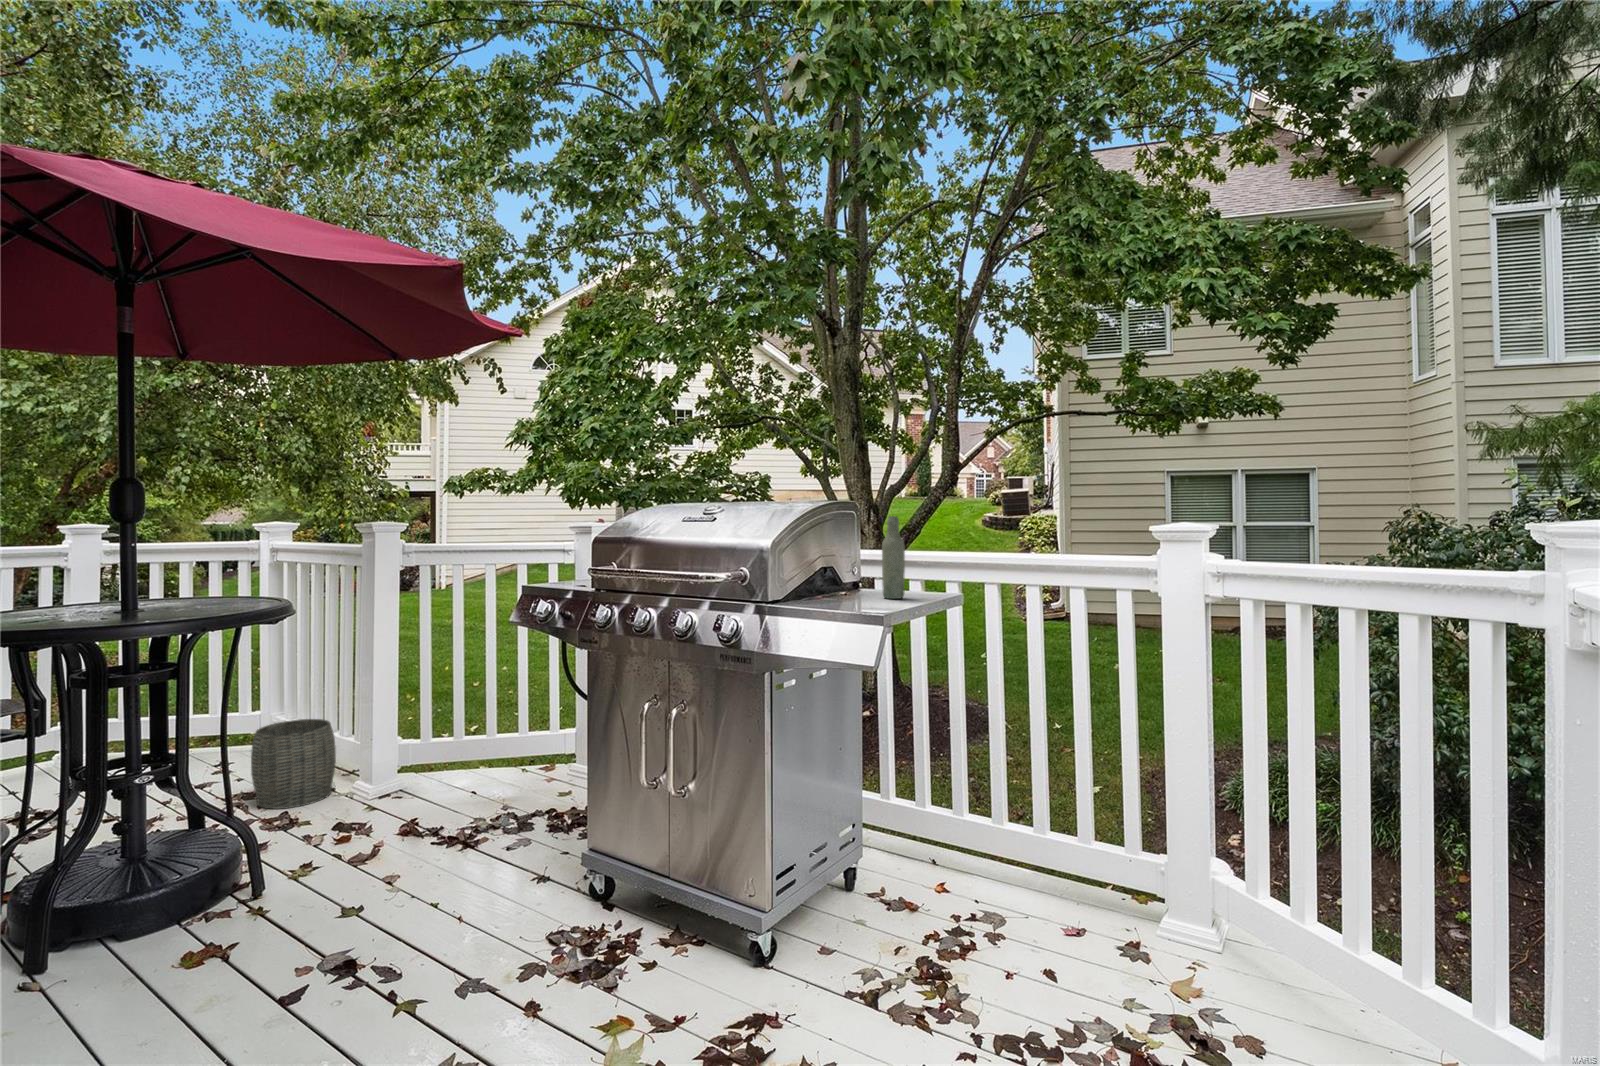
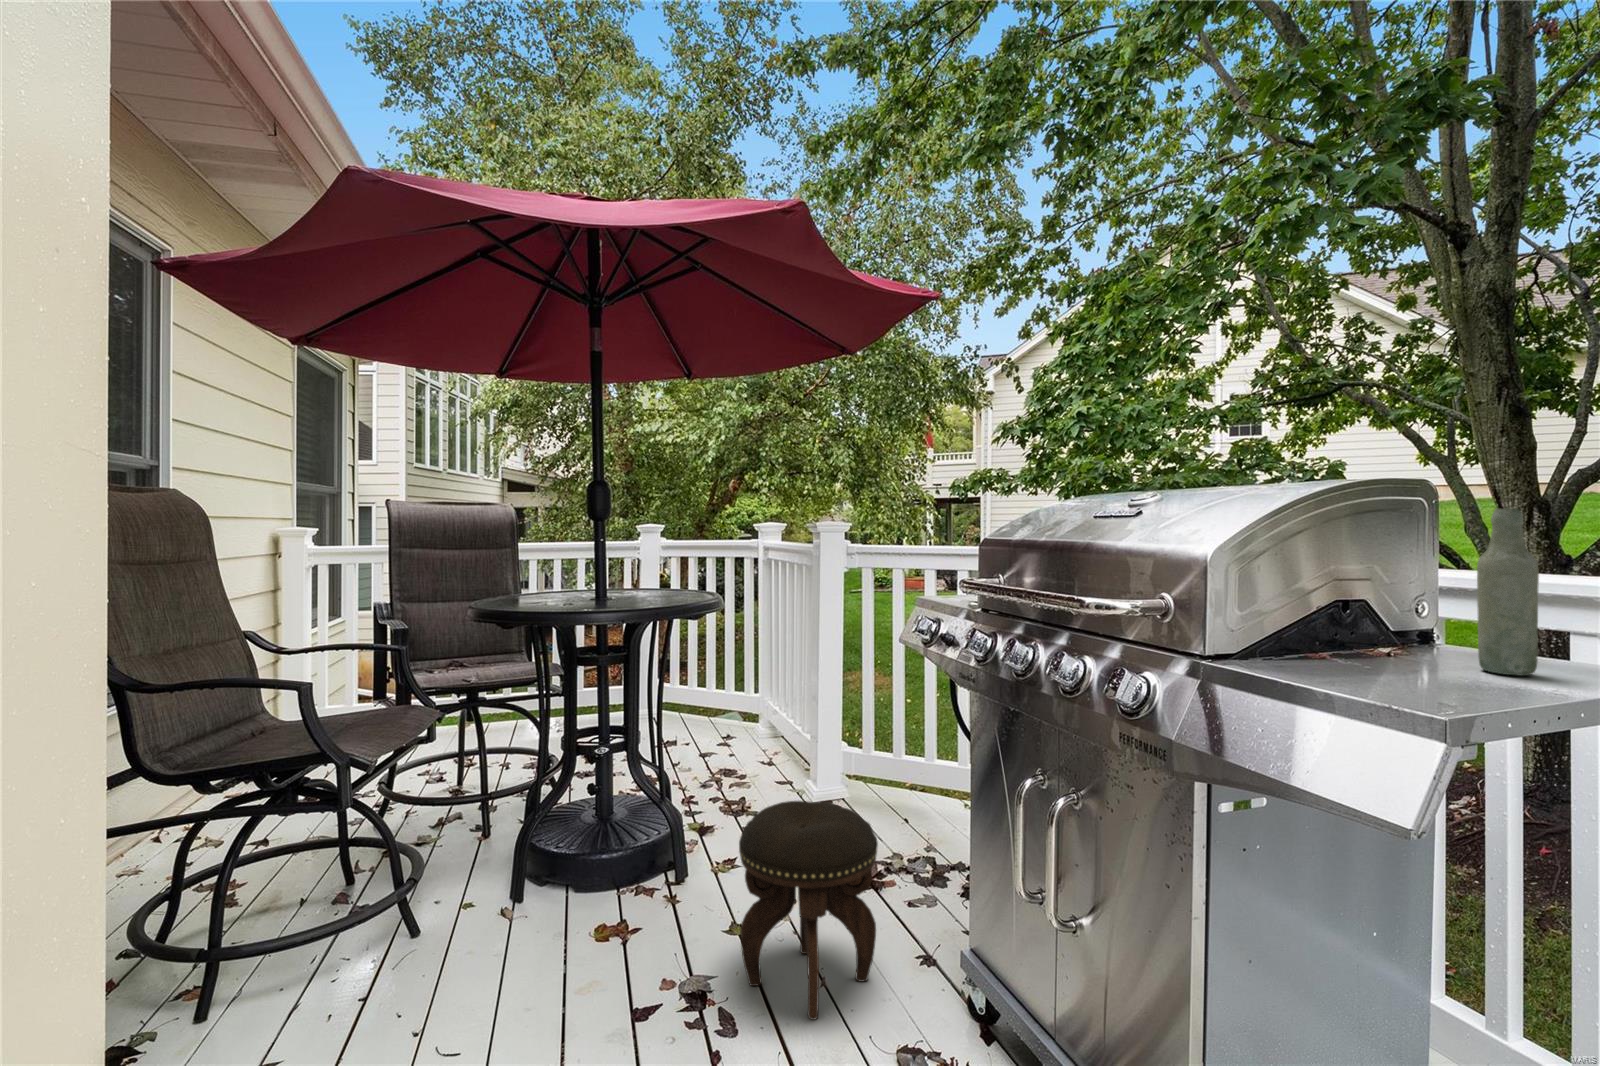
woven basket: present [251,719,336,809] -> none [729,708,796,793]
footstool: none [380,767,510,943] -> present [739,801,878,1020]

